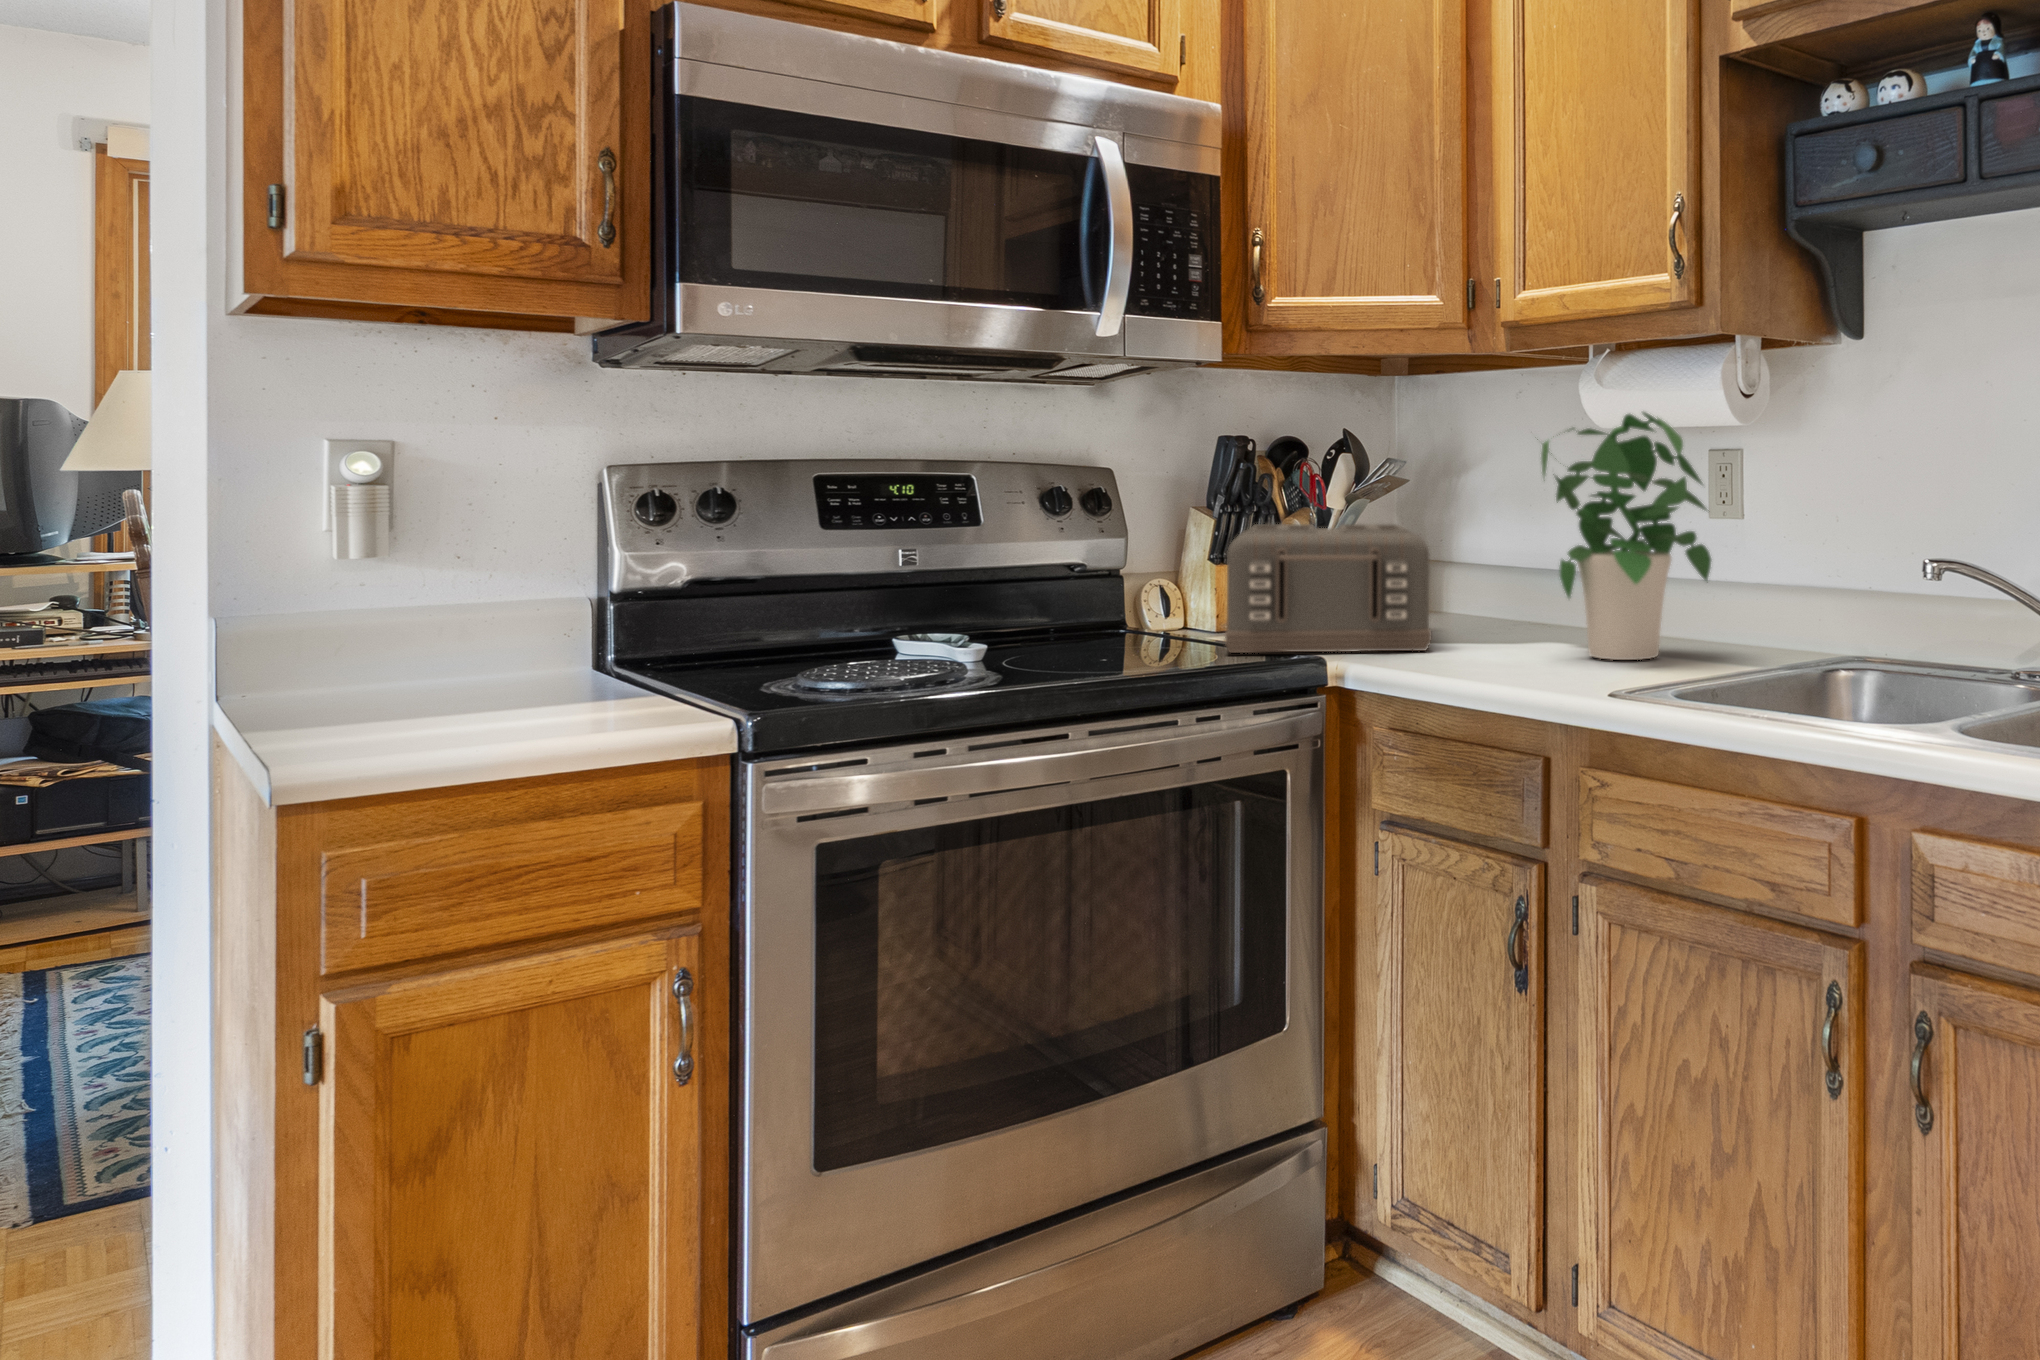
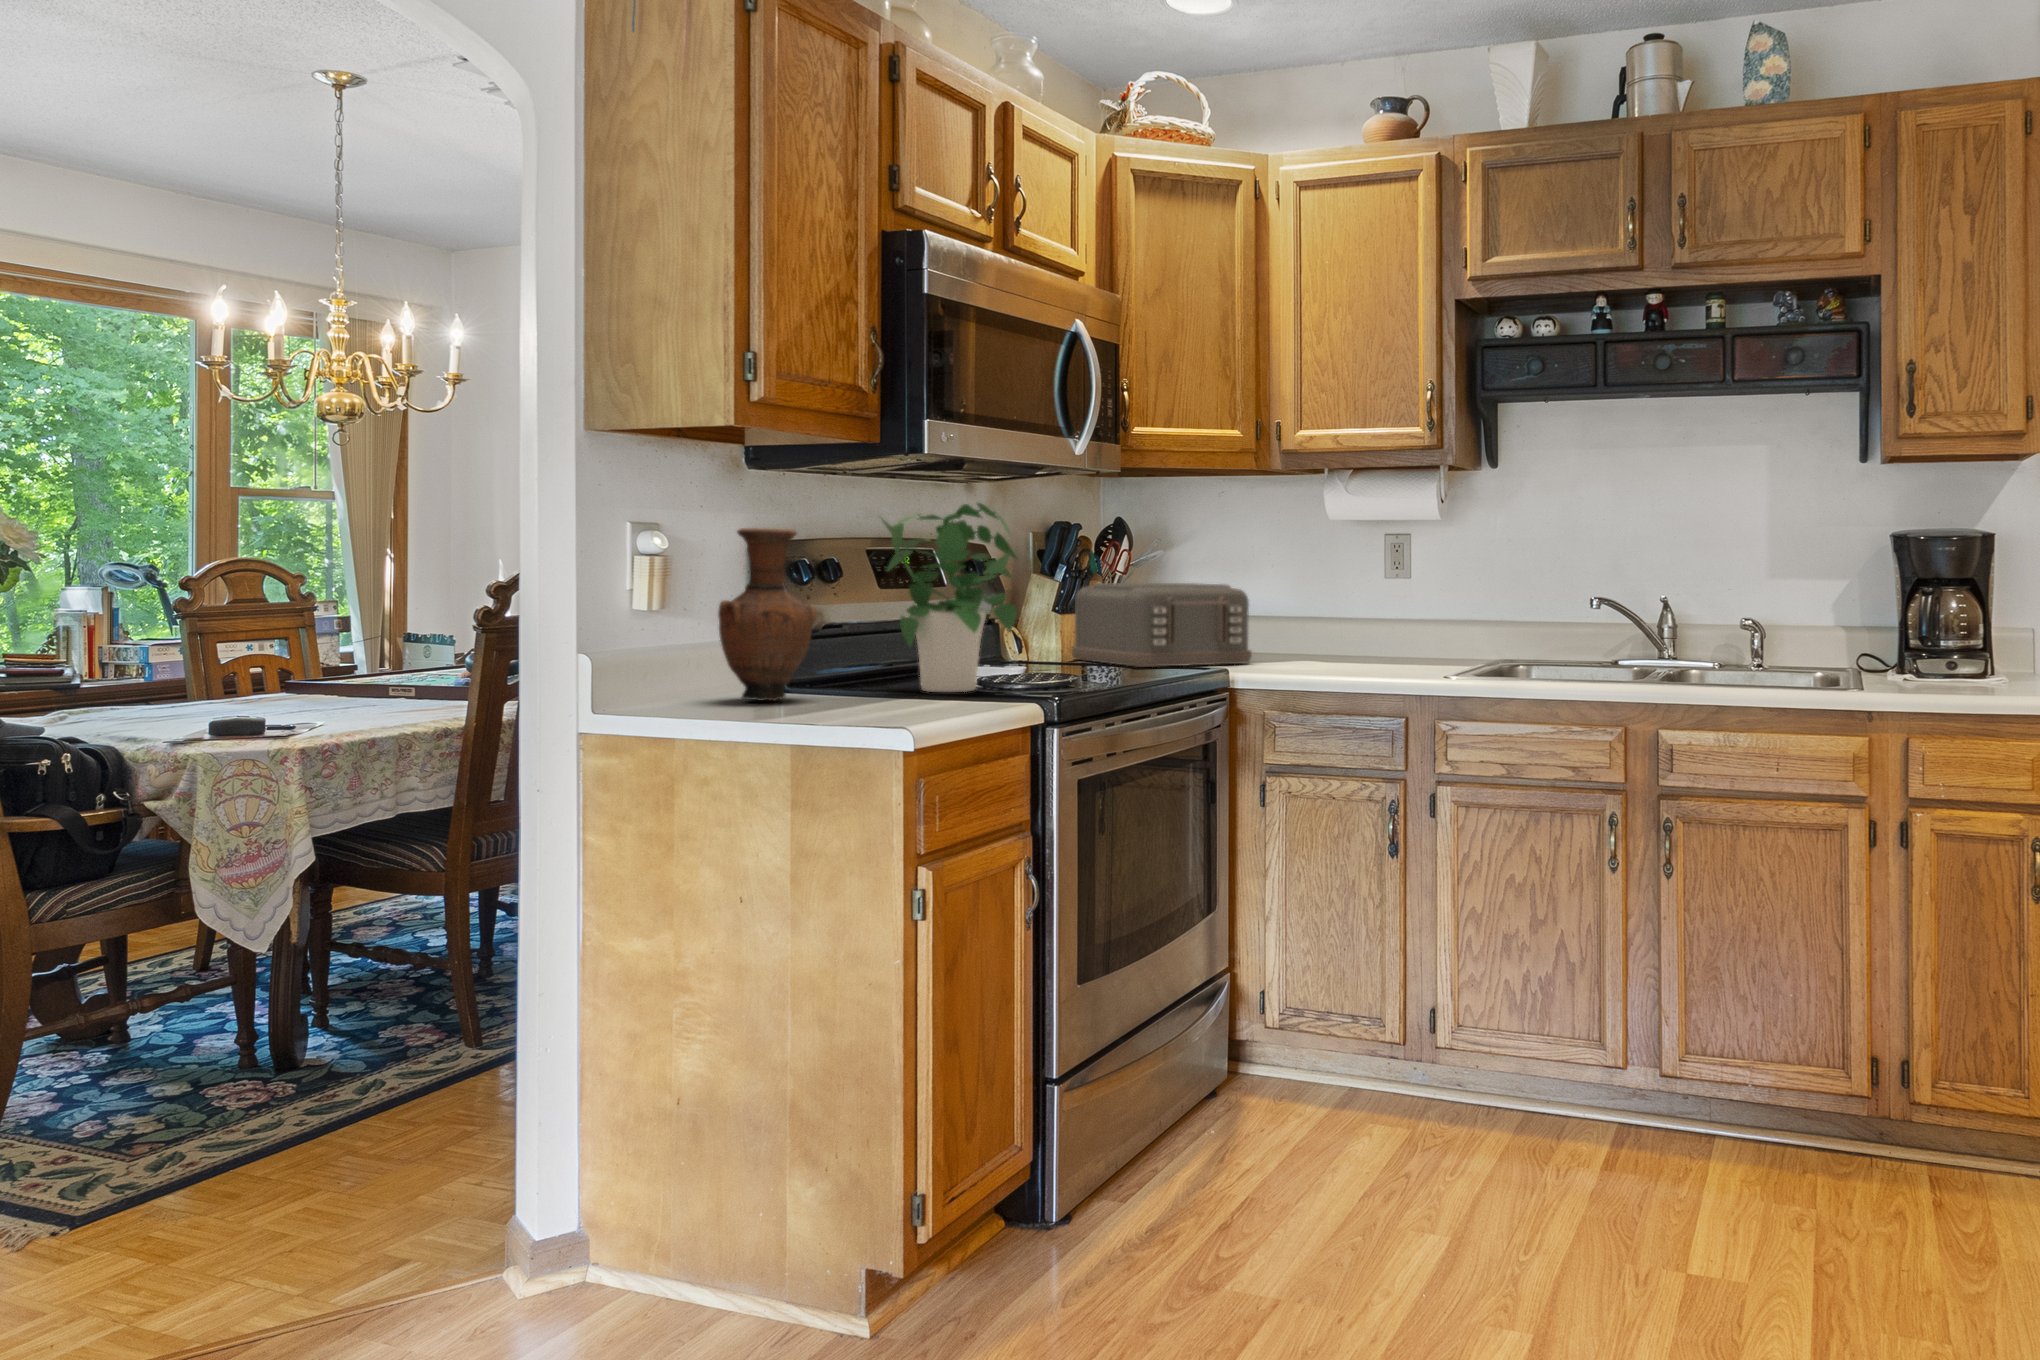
potted plant: present [1537,412,1711,660] -> present [882,503,1017,692]
vase: none [368,449,532,702] -> present [718,528,816,701]

